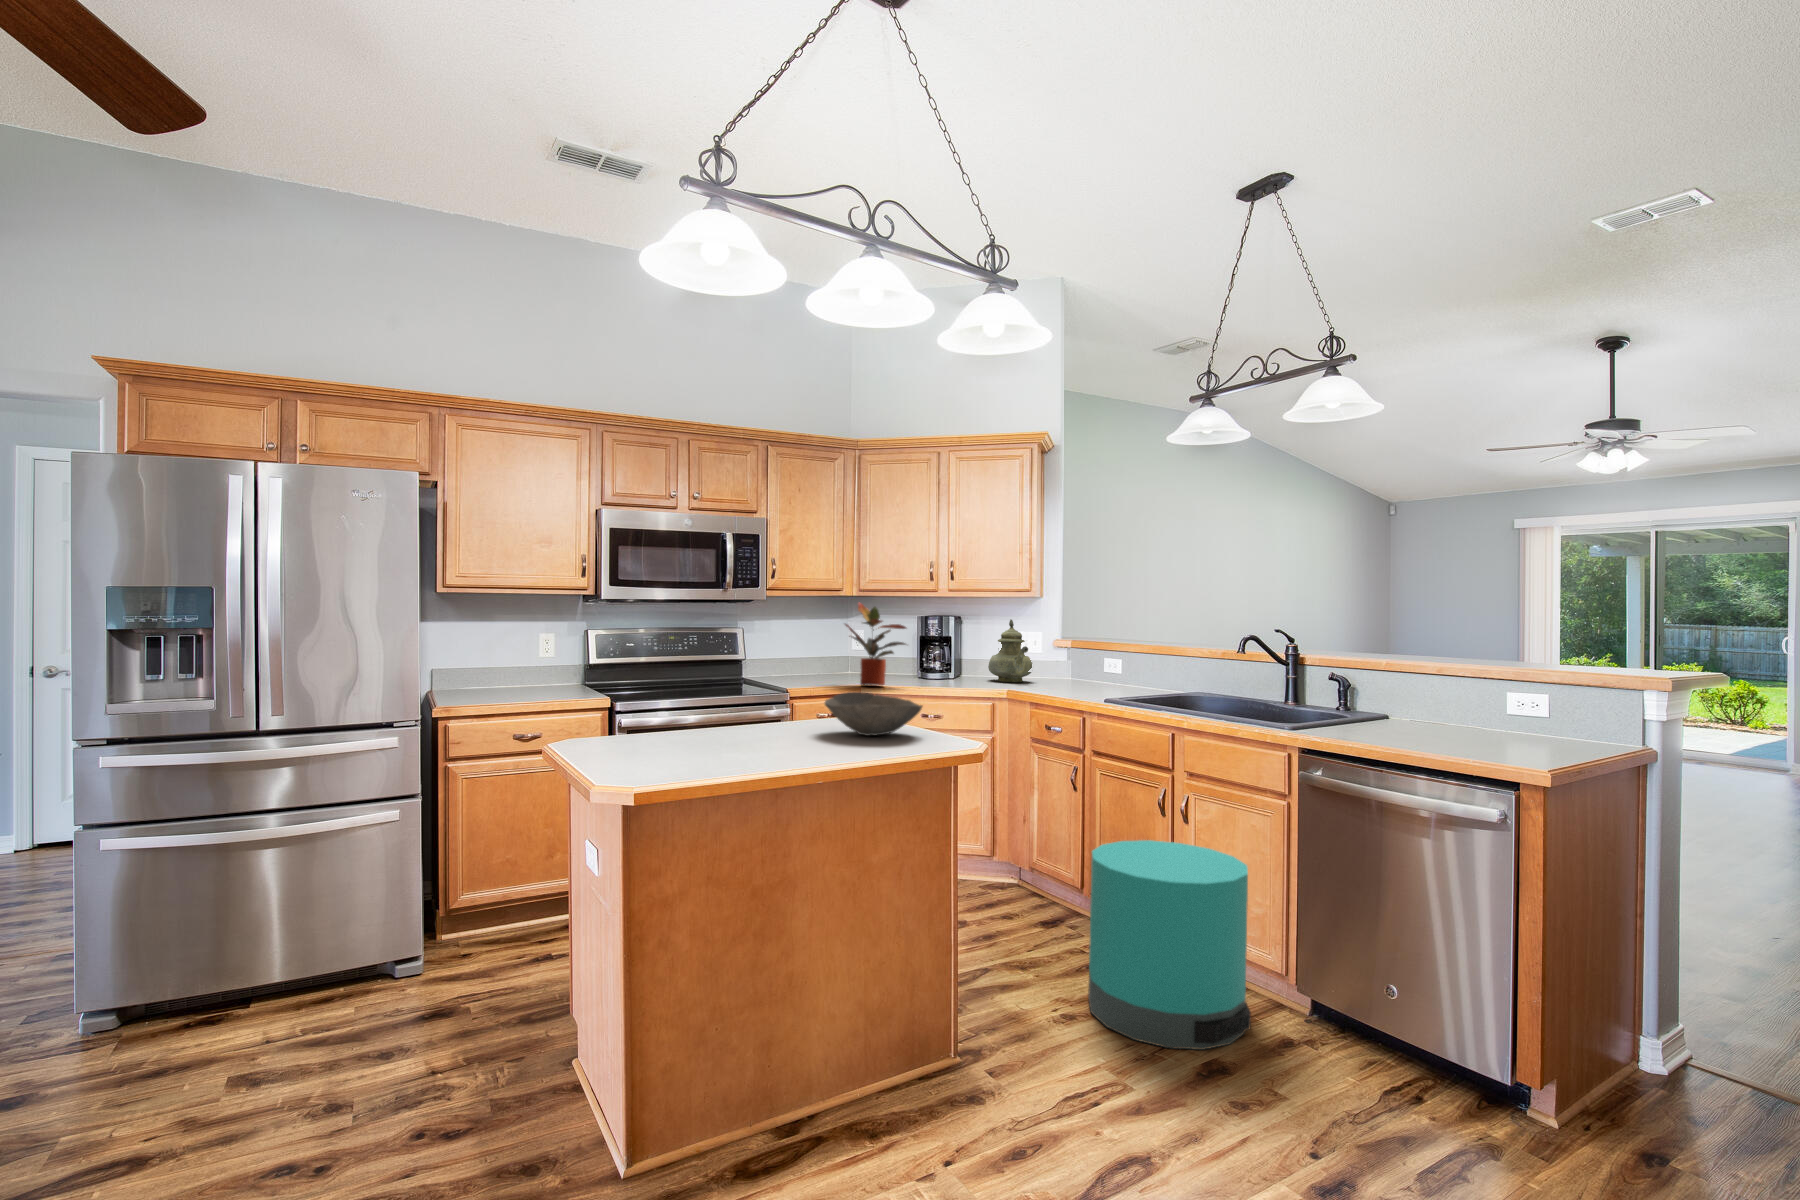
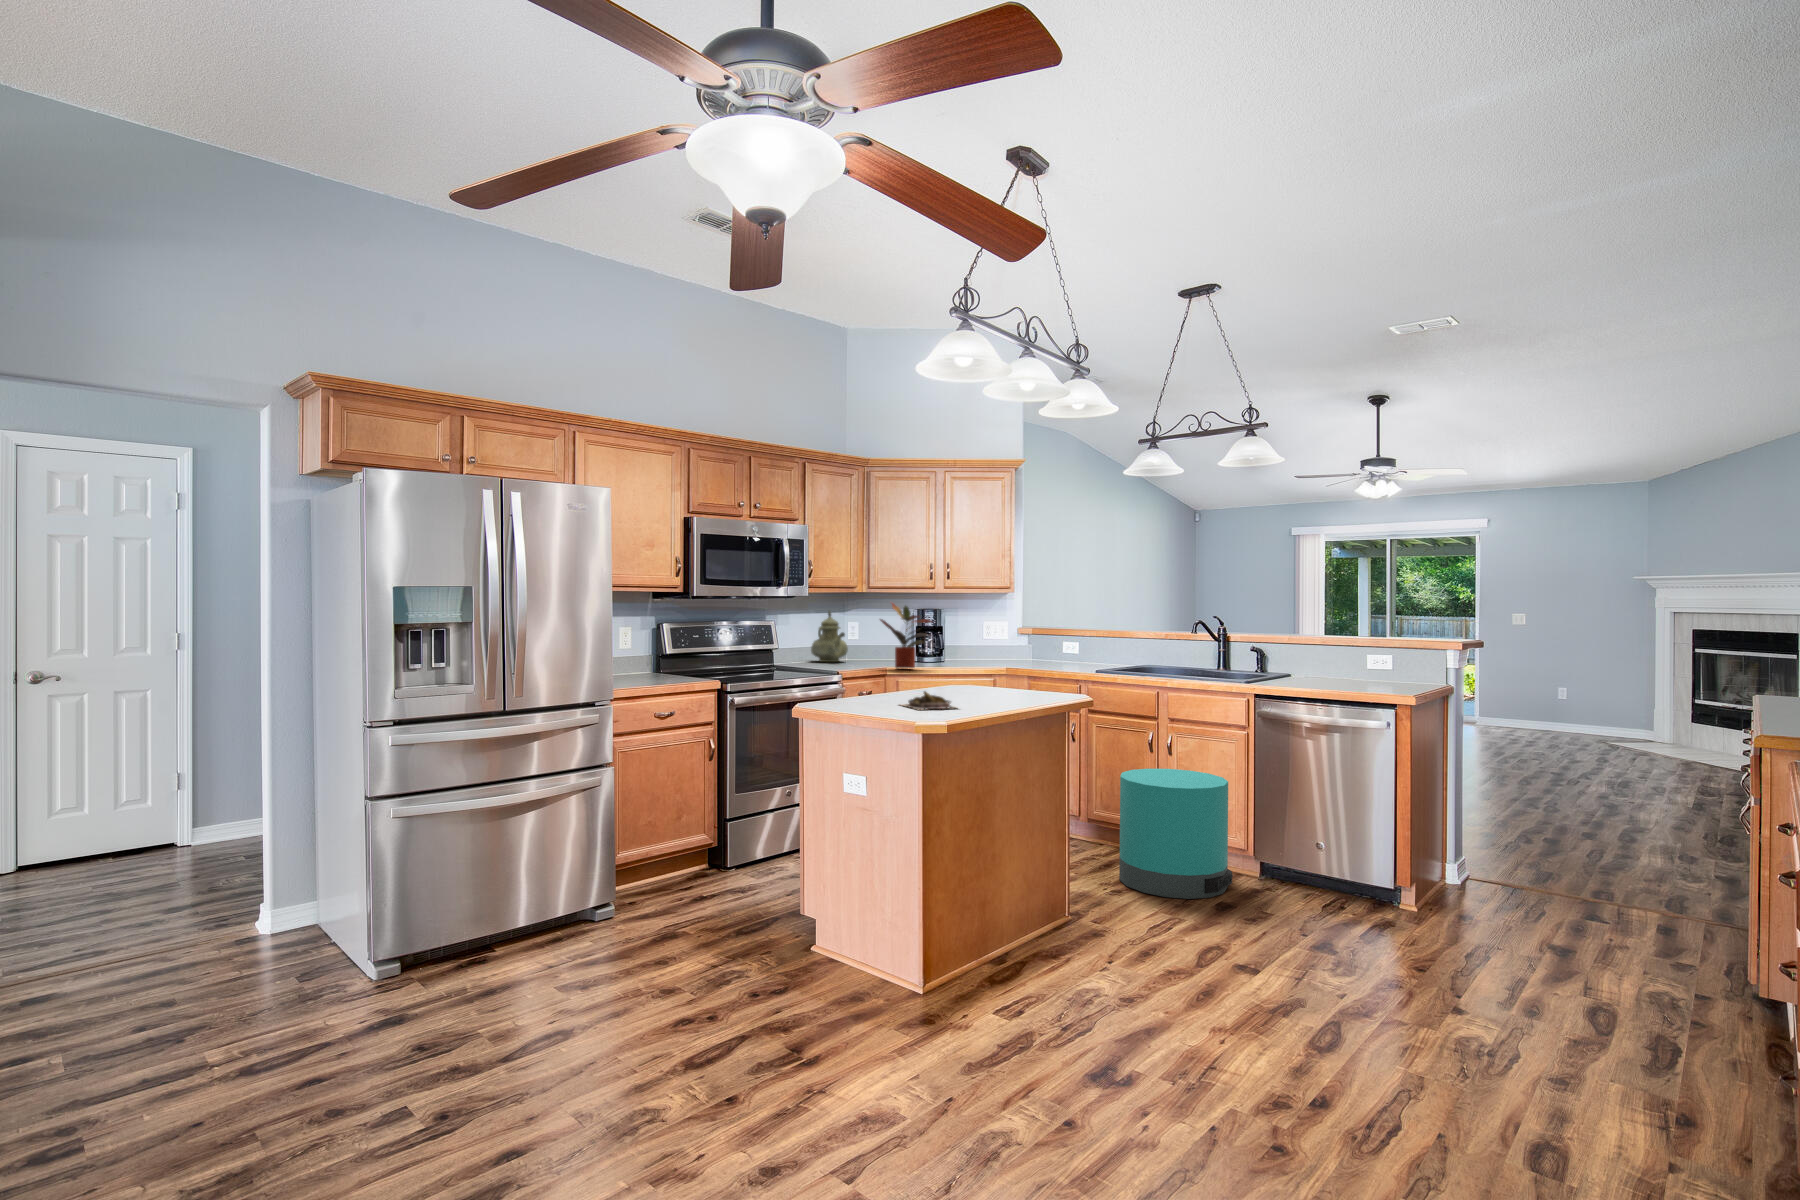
teapot: present [988,619,1032,682] -> present [811,611,848,662]
bowl: present [825,692,922,736] -> none [975,669,1043,698]
plate: none [667,722,739,749] -> present [902,691,955,710]

